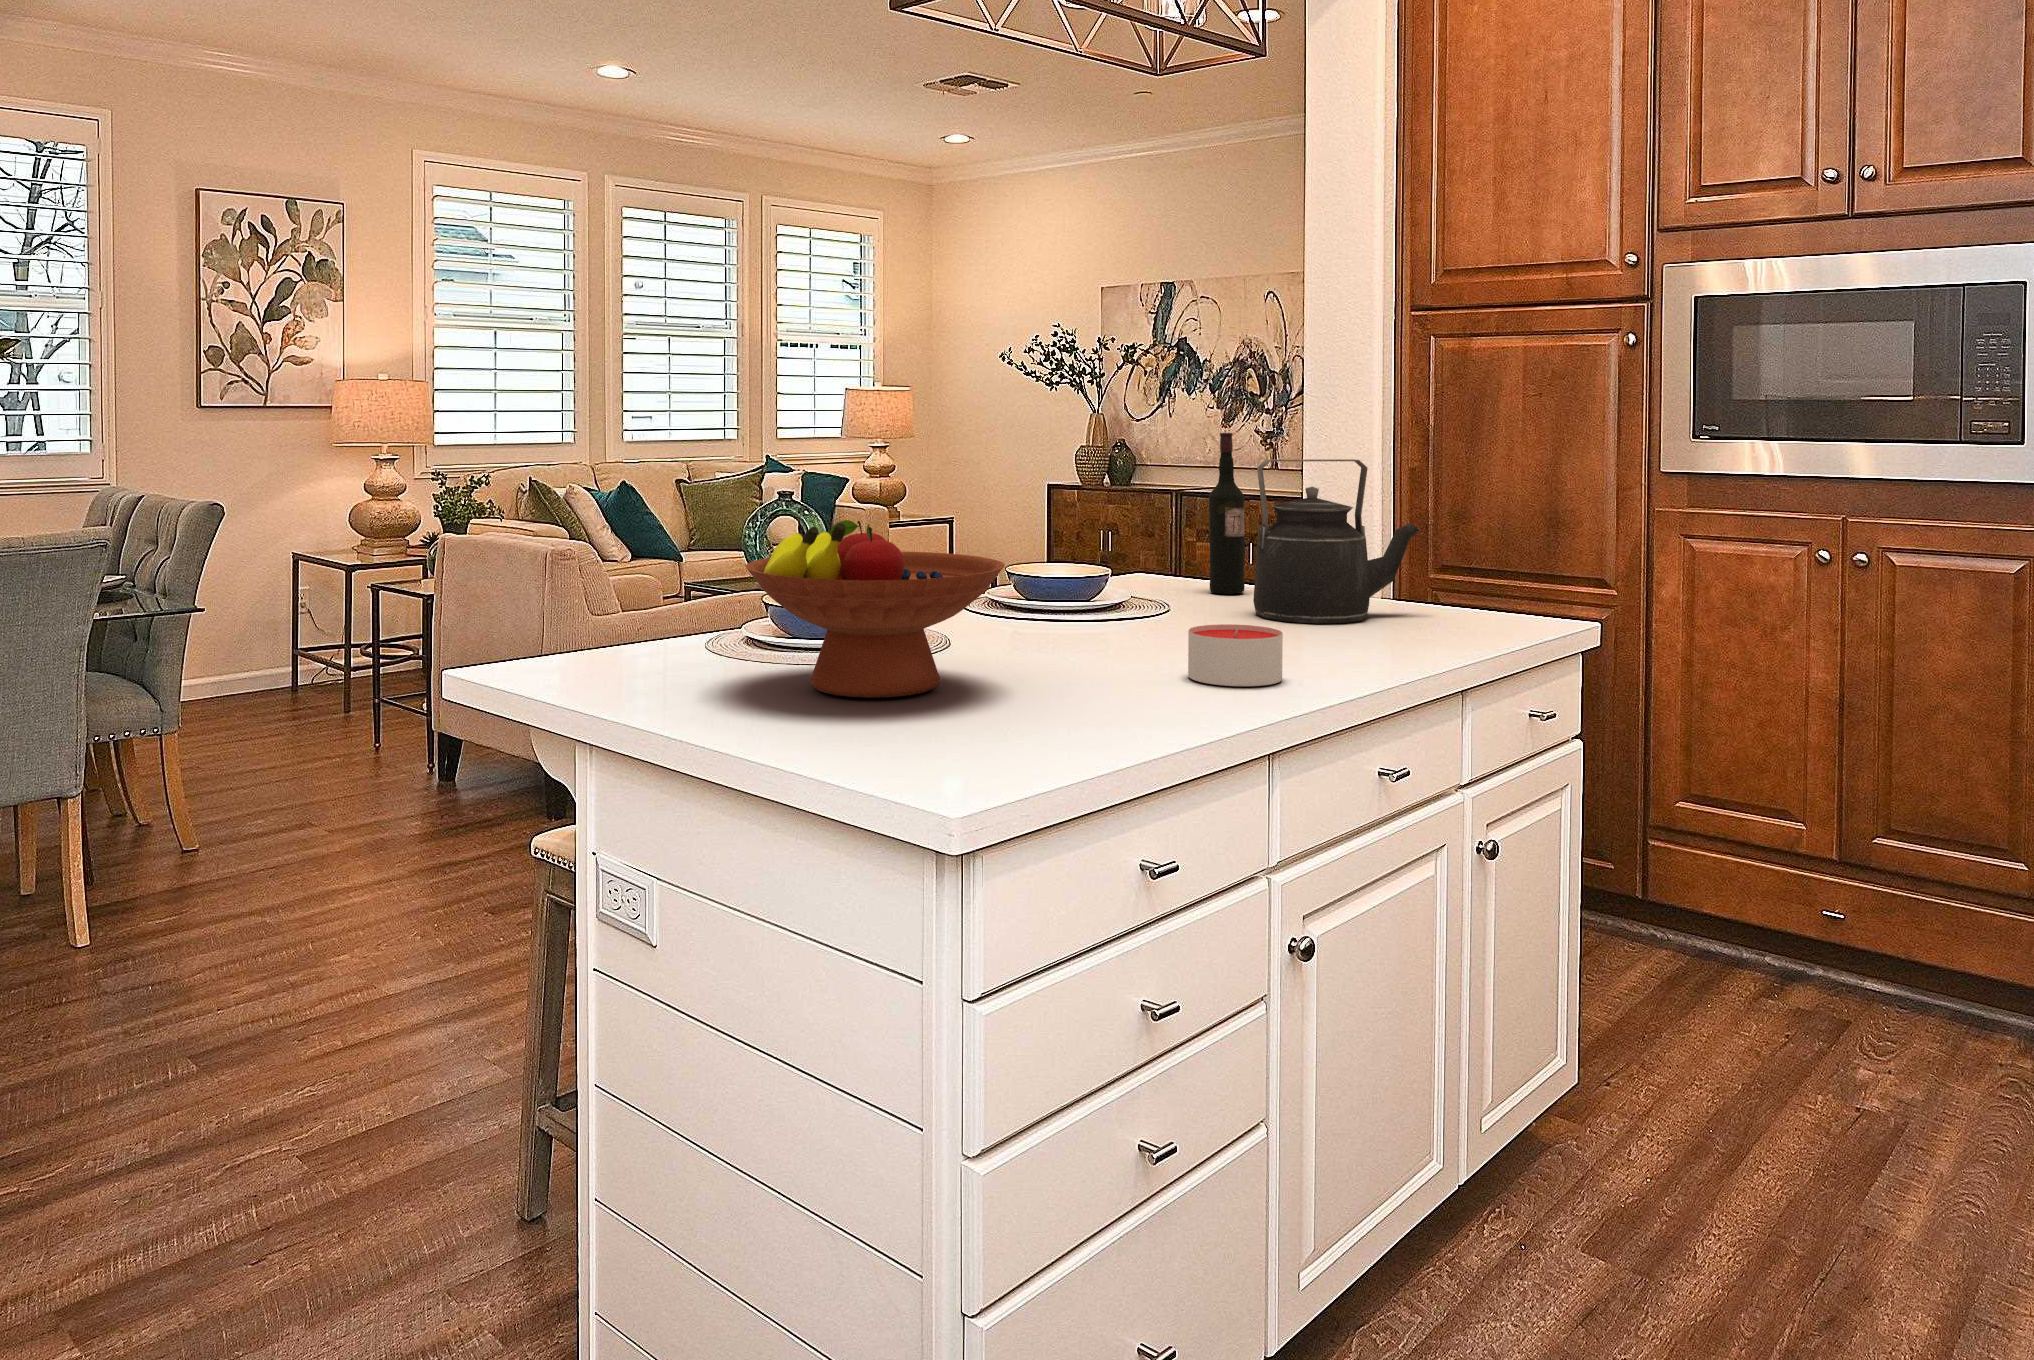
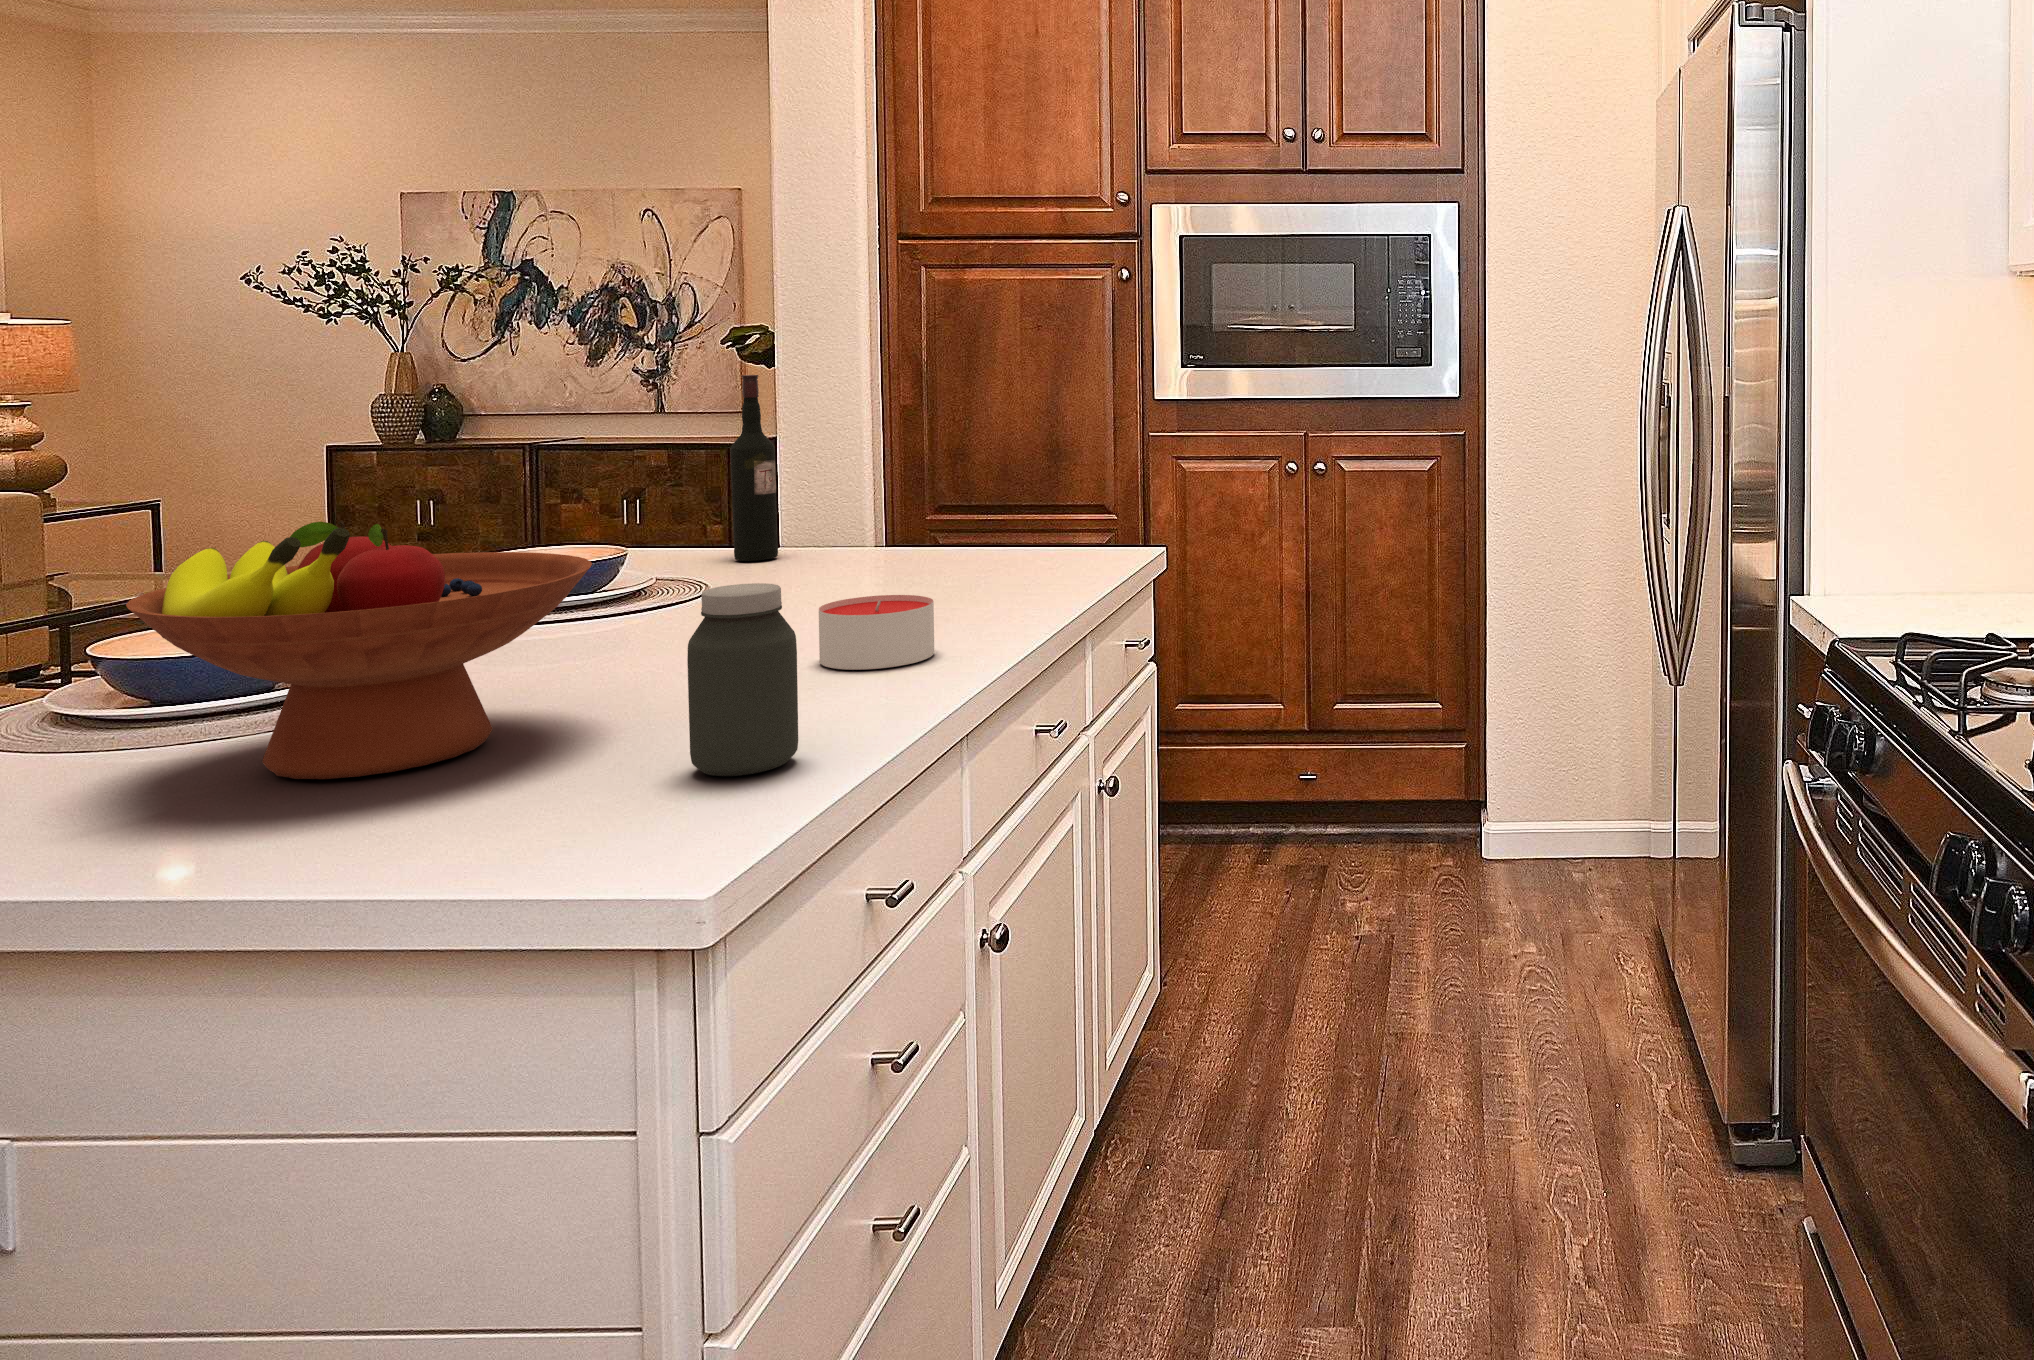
kettle: present [1253,459,1419,623] -> none [815,400,993,584]
jar: none [1027,591,1105,740] -> present [687,583,798,776]

